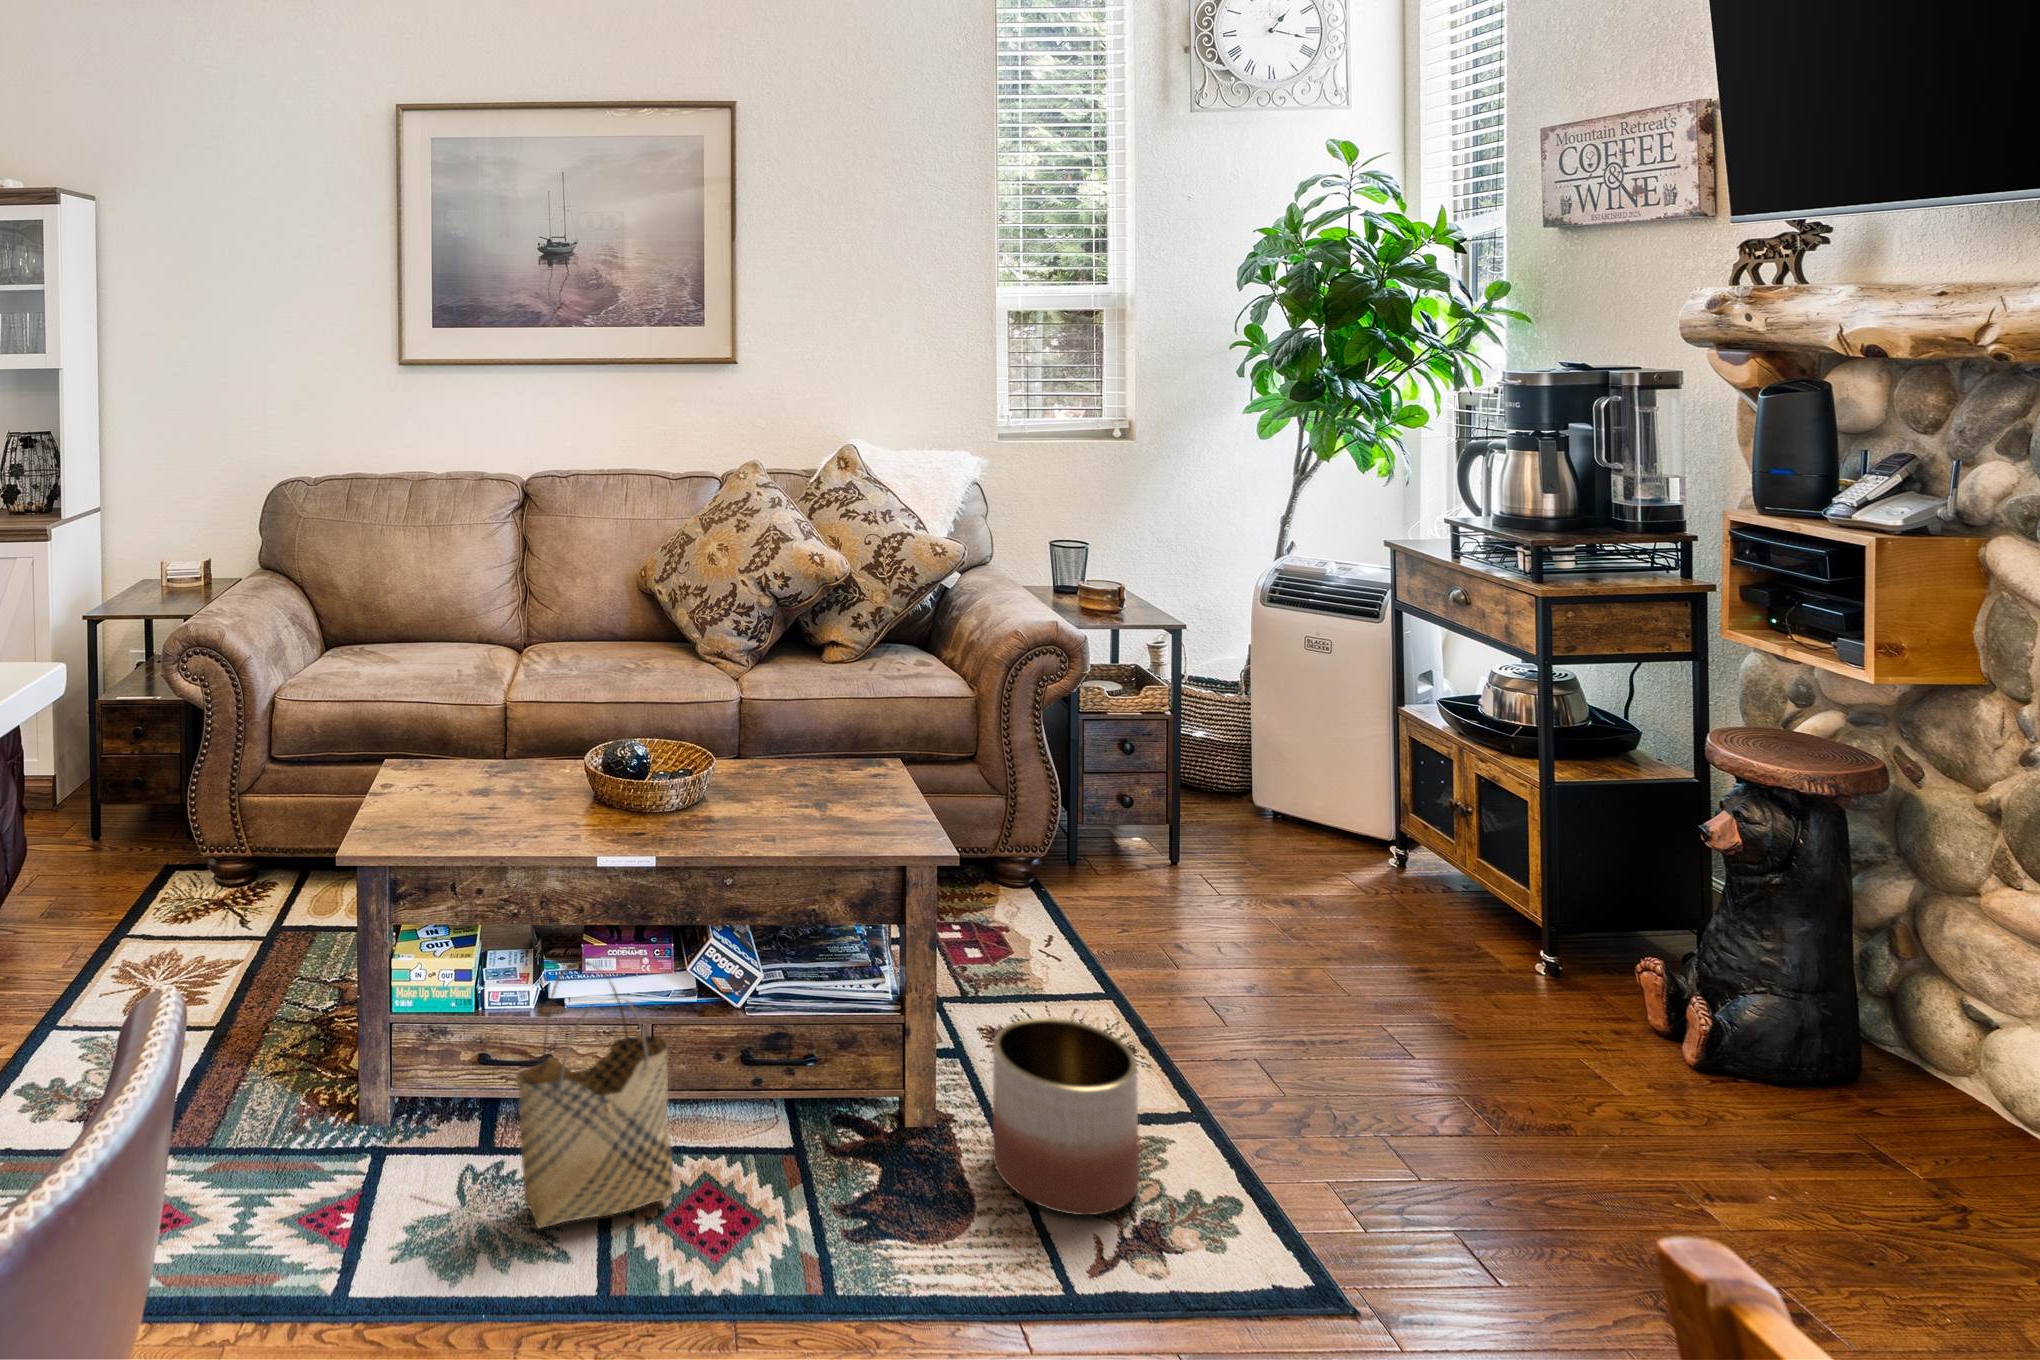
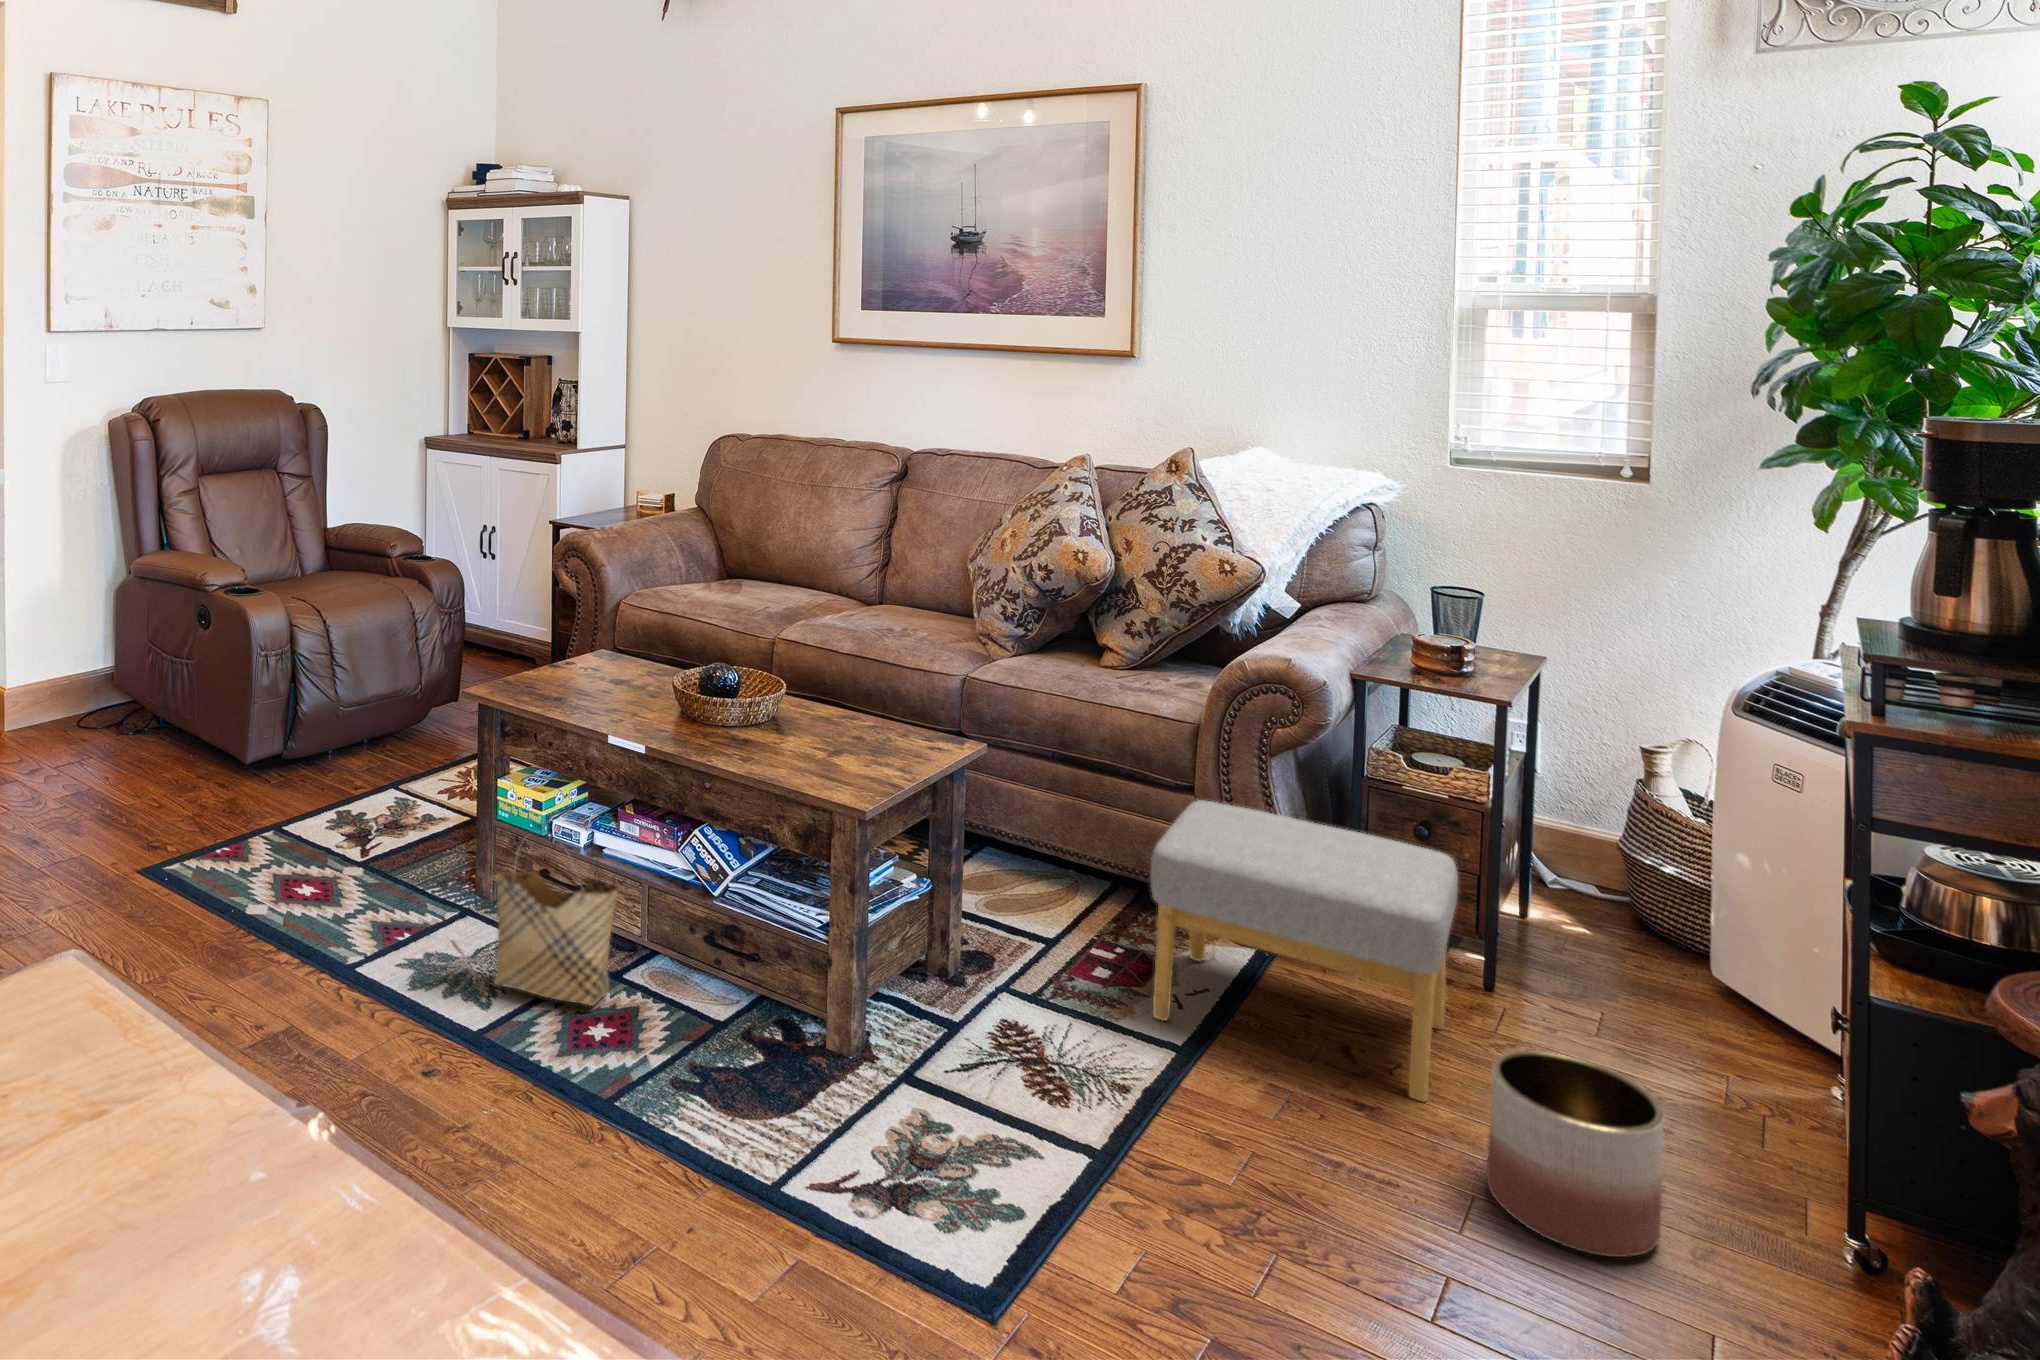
footstool: none [1007,759,1290,980] -> present [1151,800,1458,1101]
planter: present [993,1018,1139,1215] -> present [1487,1051,1664,1257]

